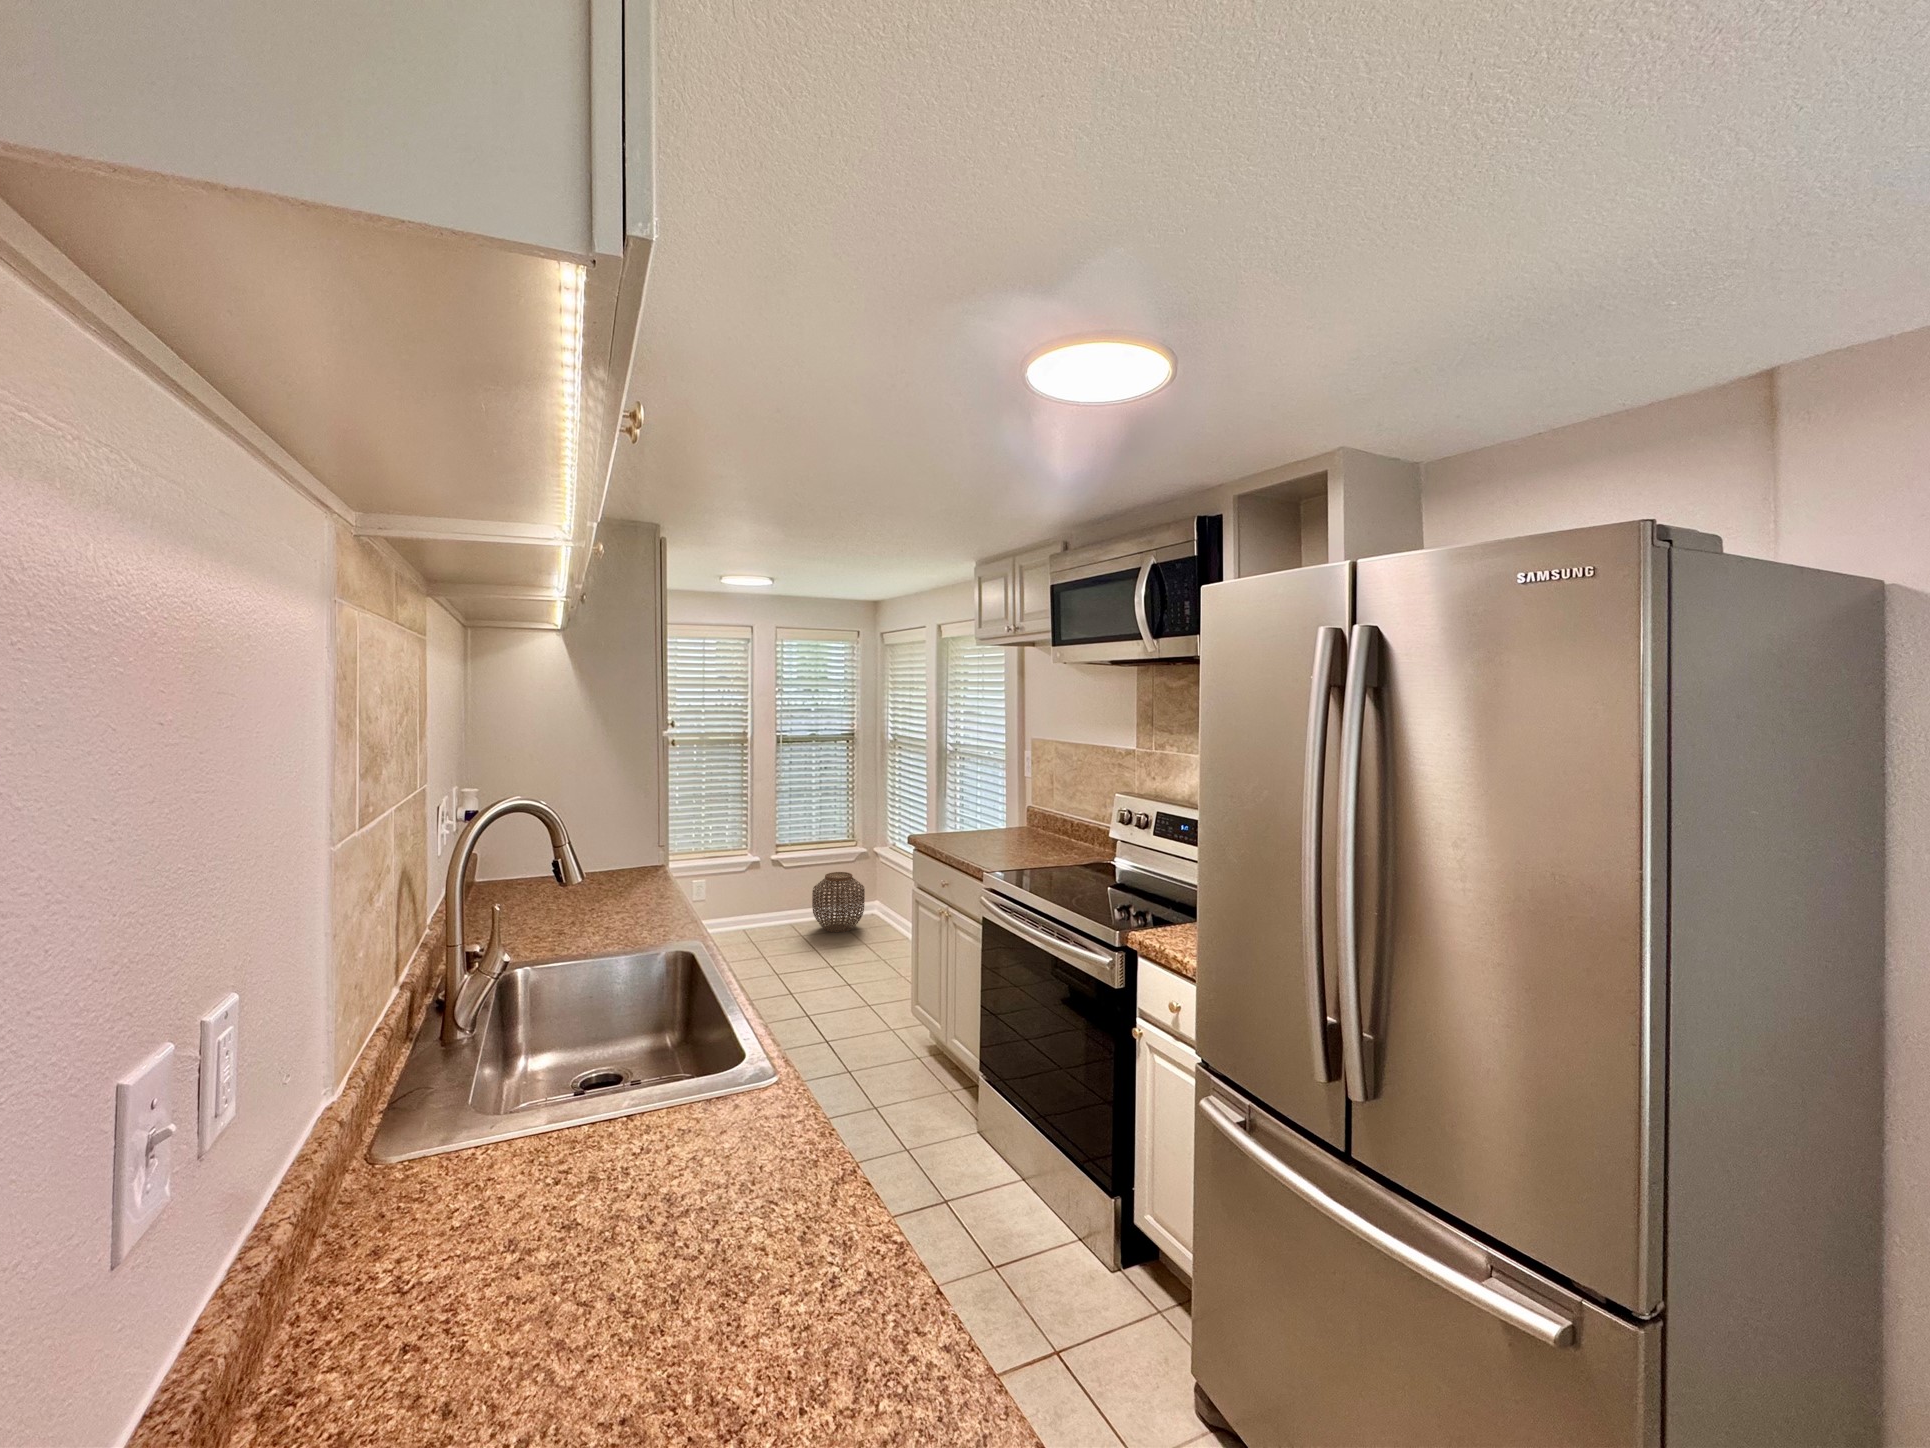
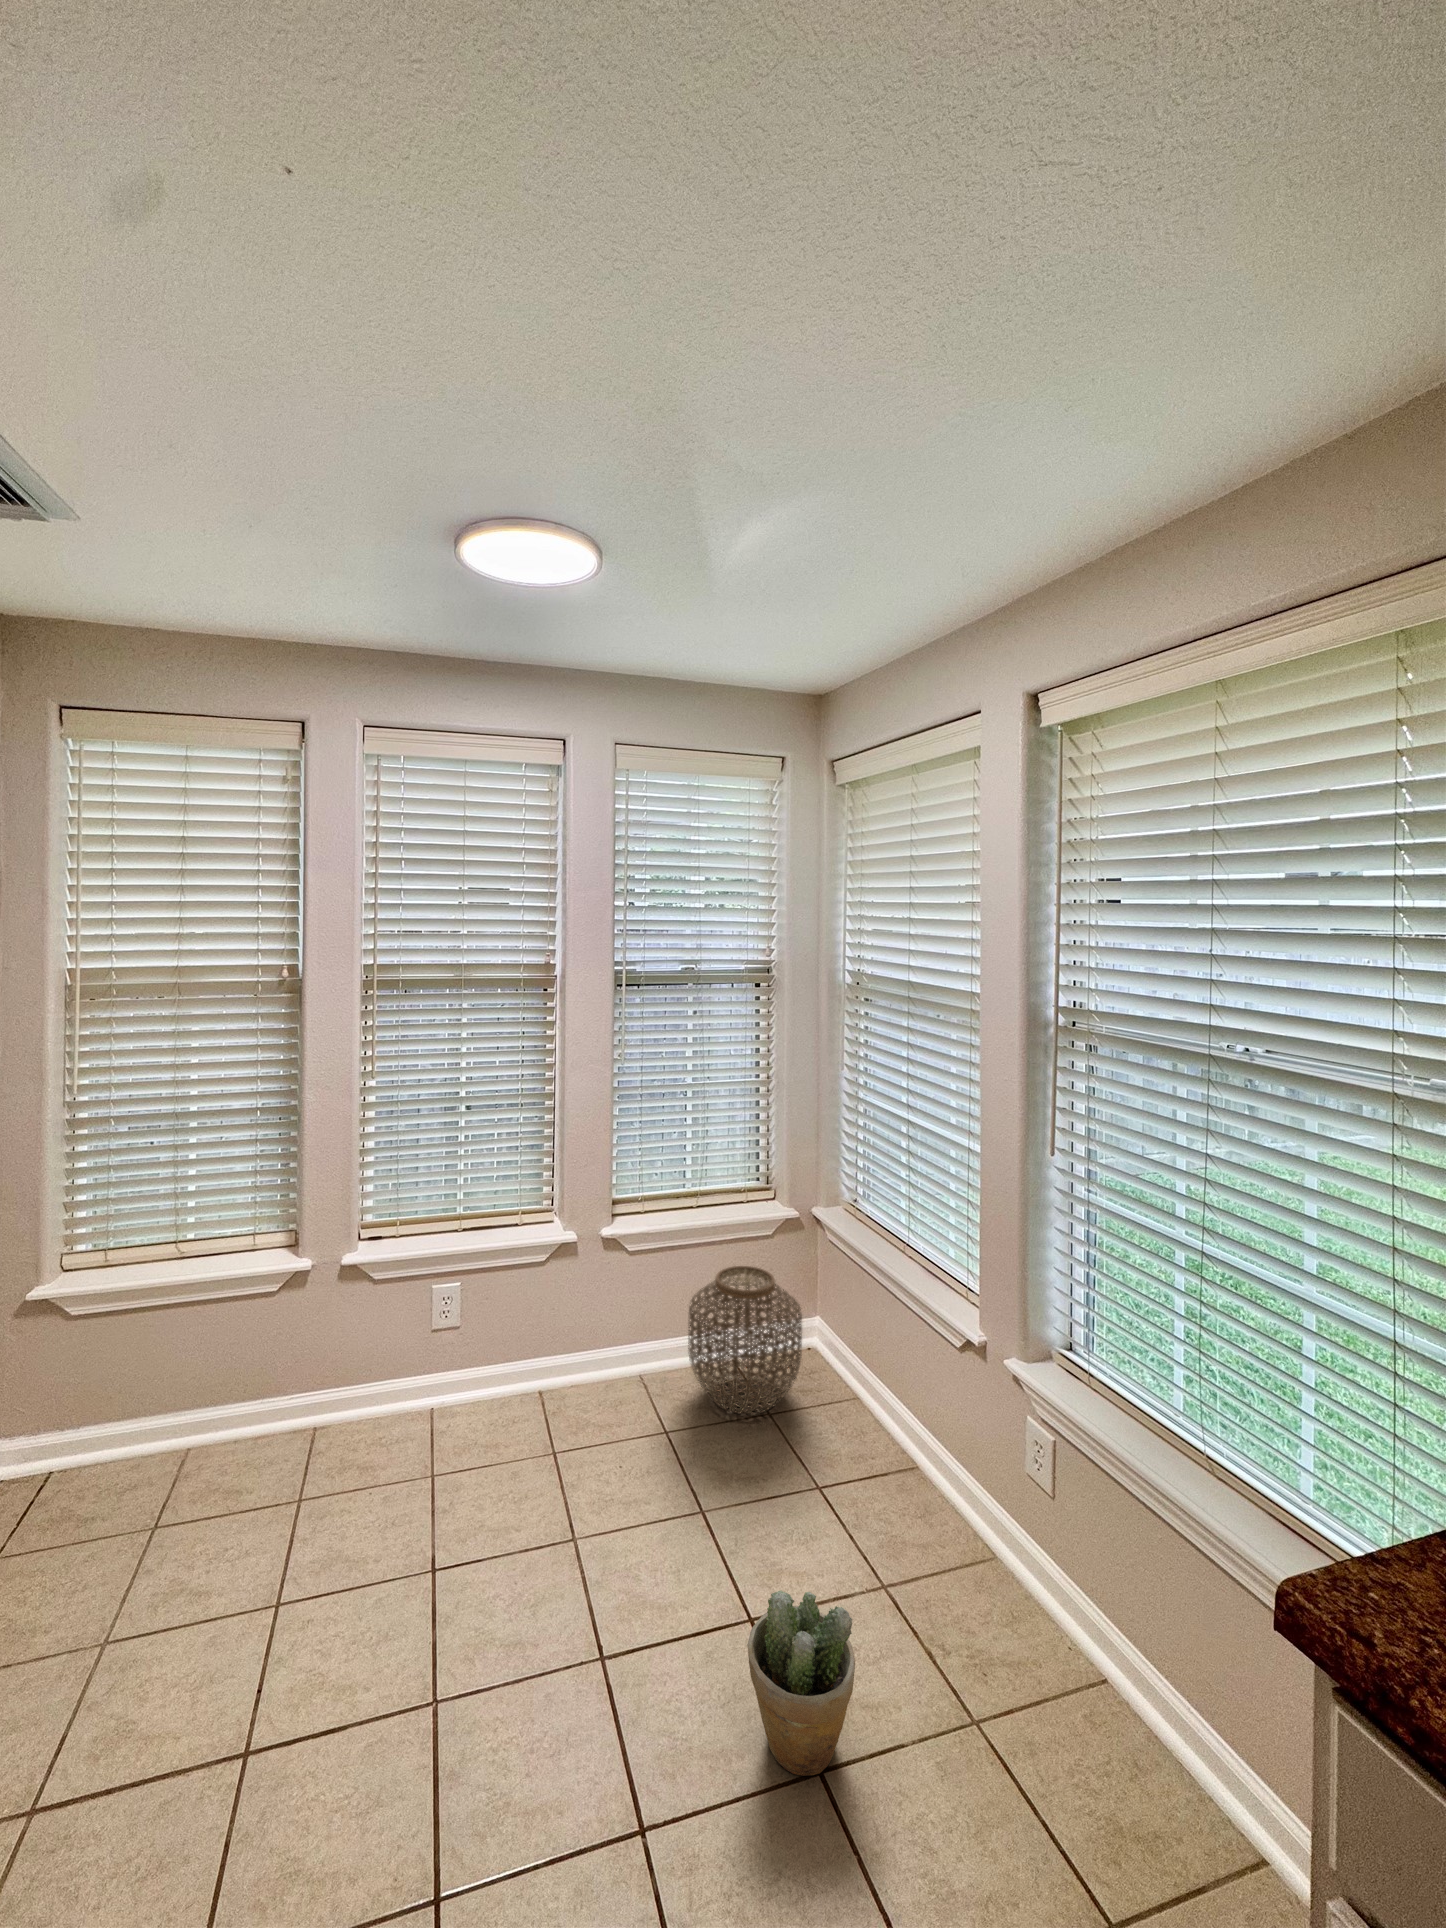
potted plant: none [821,939,855,988] -> present [747,1591,855,1776]

